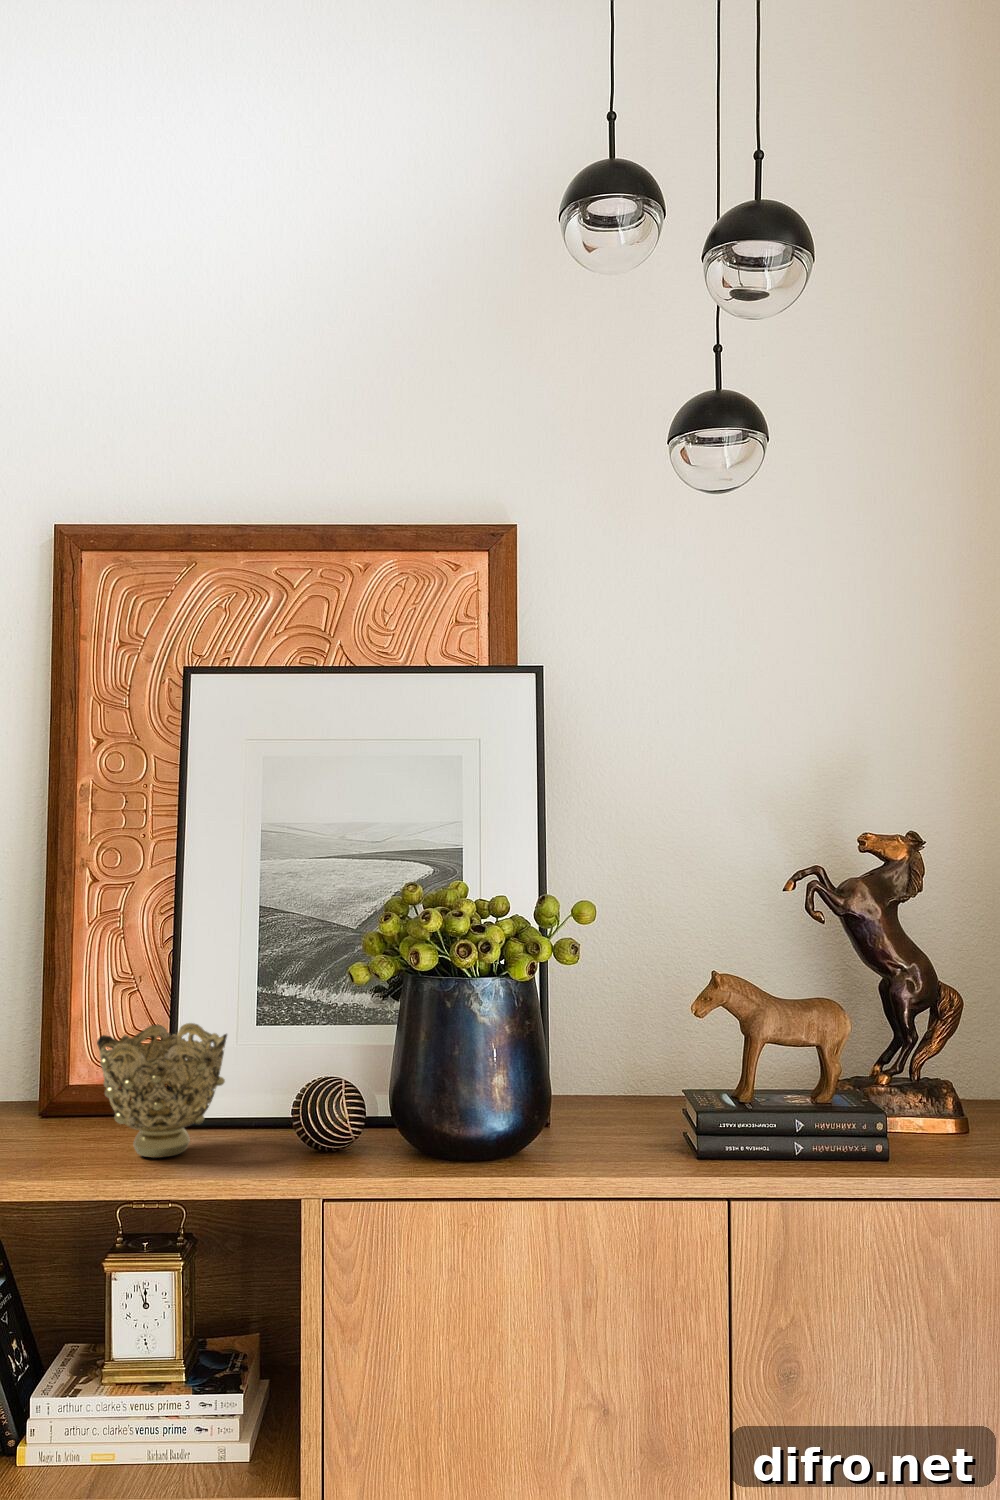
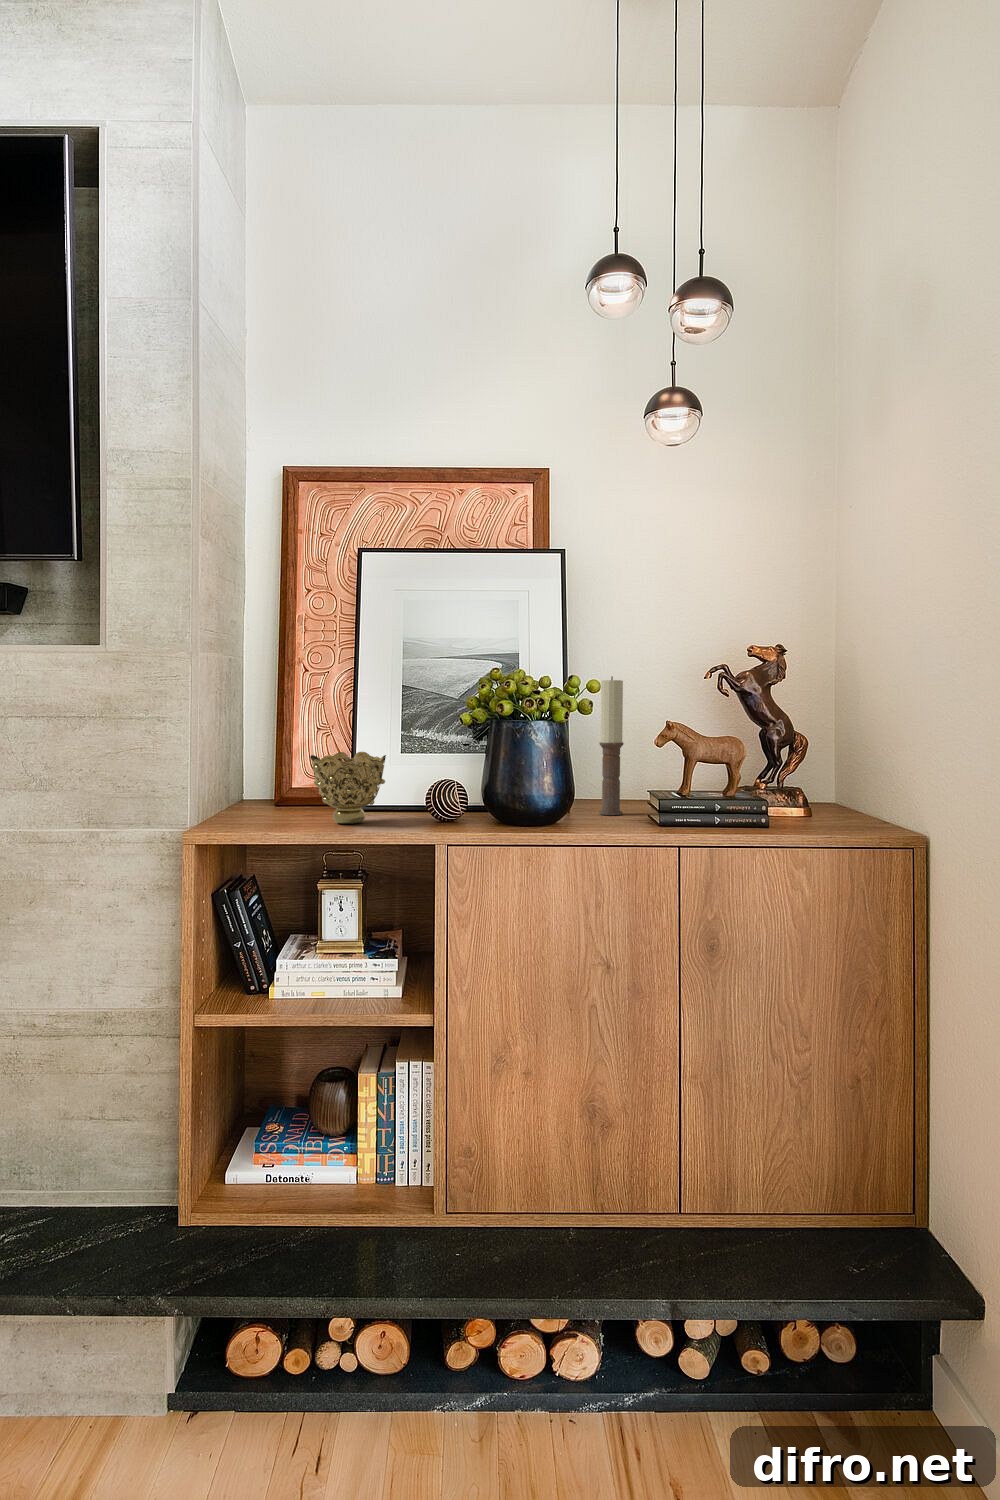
candle: none [600,889,641,1132] -> present [599,677,624,815]

